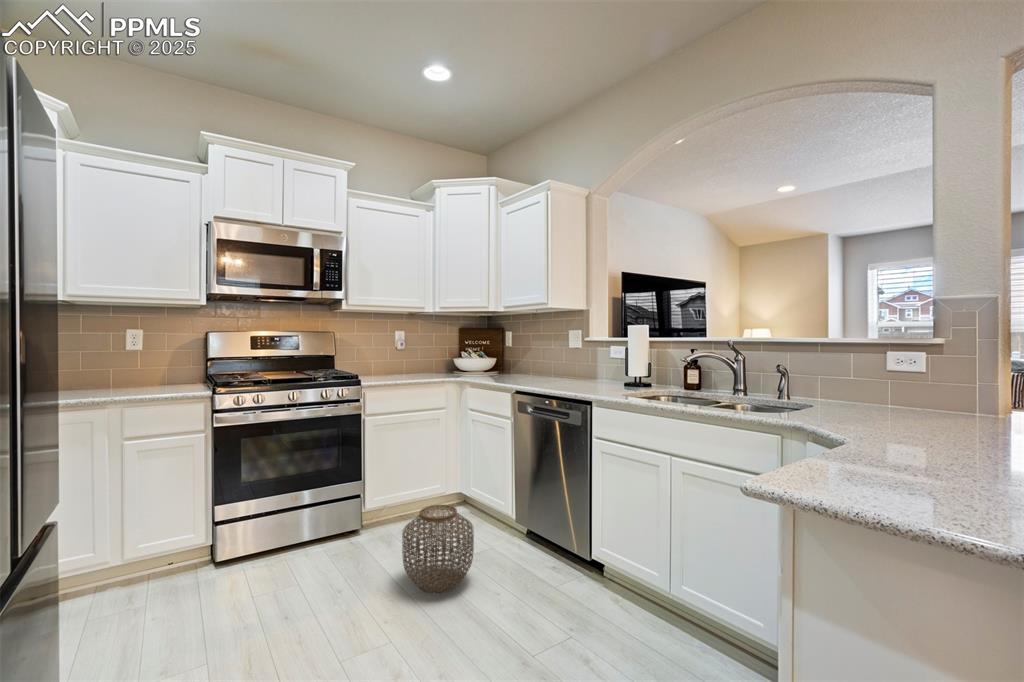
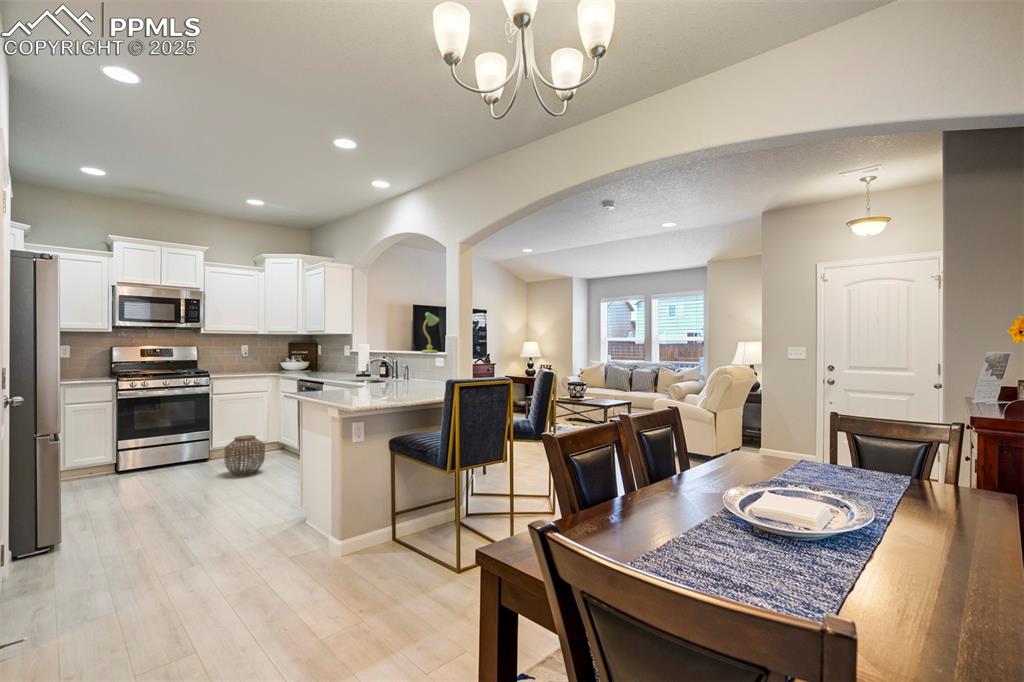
table lamp: none [803,250,848,341] -> present [422,312,439,353]

